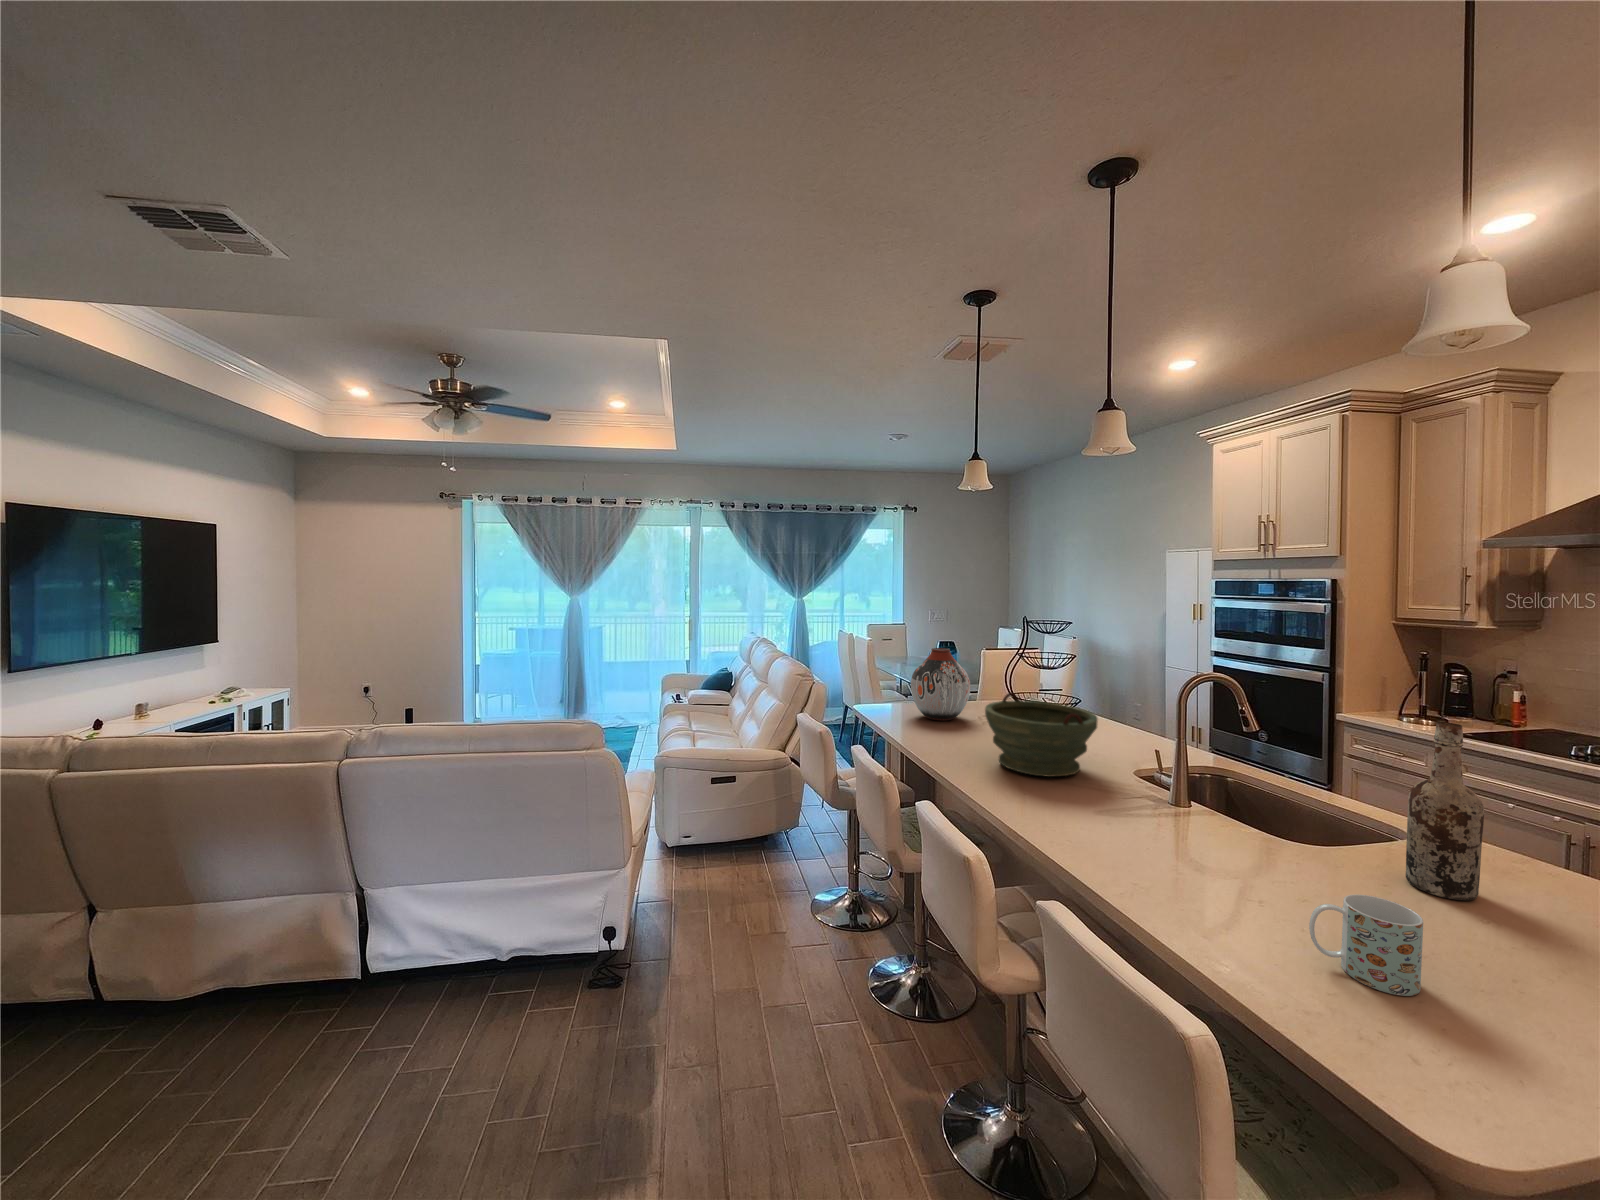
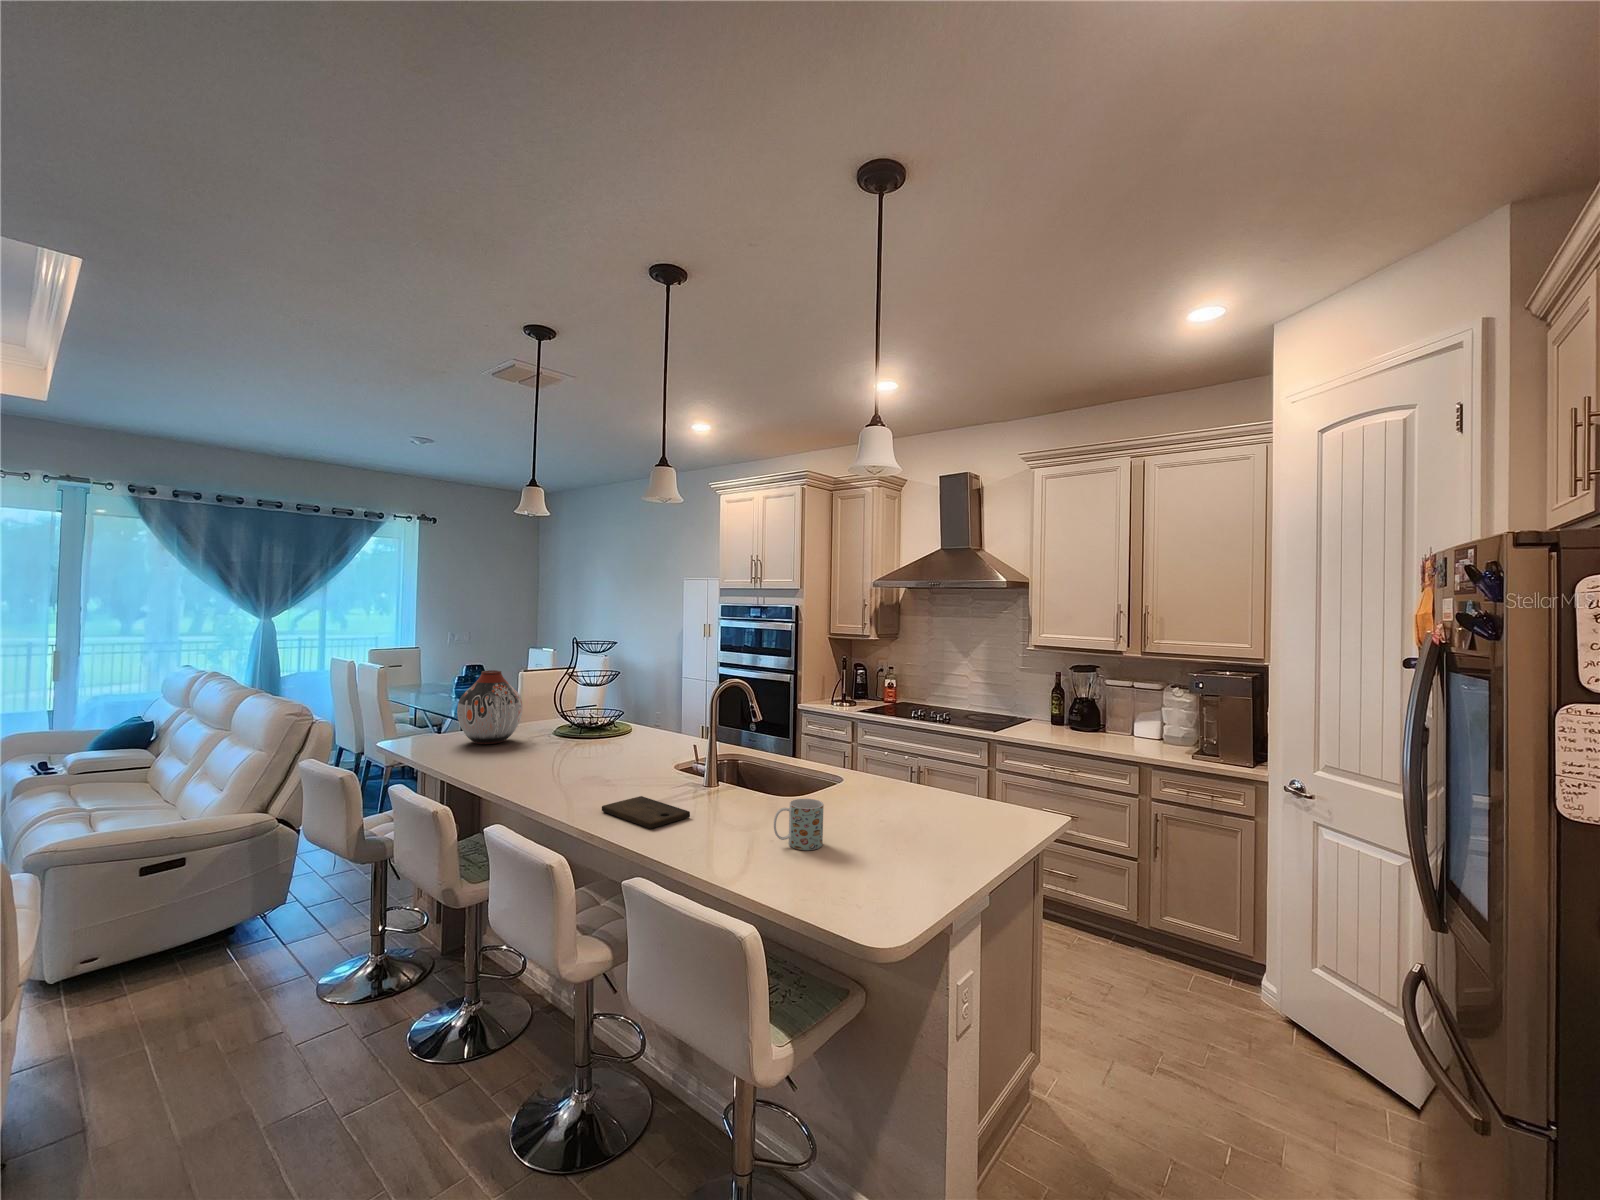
bowl: present [985,693,1098,777] -> none [546,707,643,776]
wine bottle: present [1406,722,1484,901] -> none [822,695,855,800]
cutting board: none [1039,817,1159,870] -> present [602,796,690,828]

